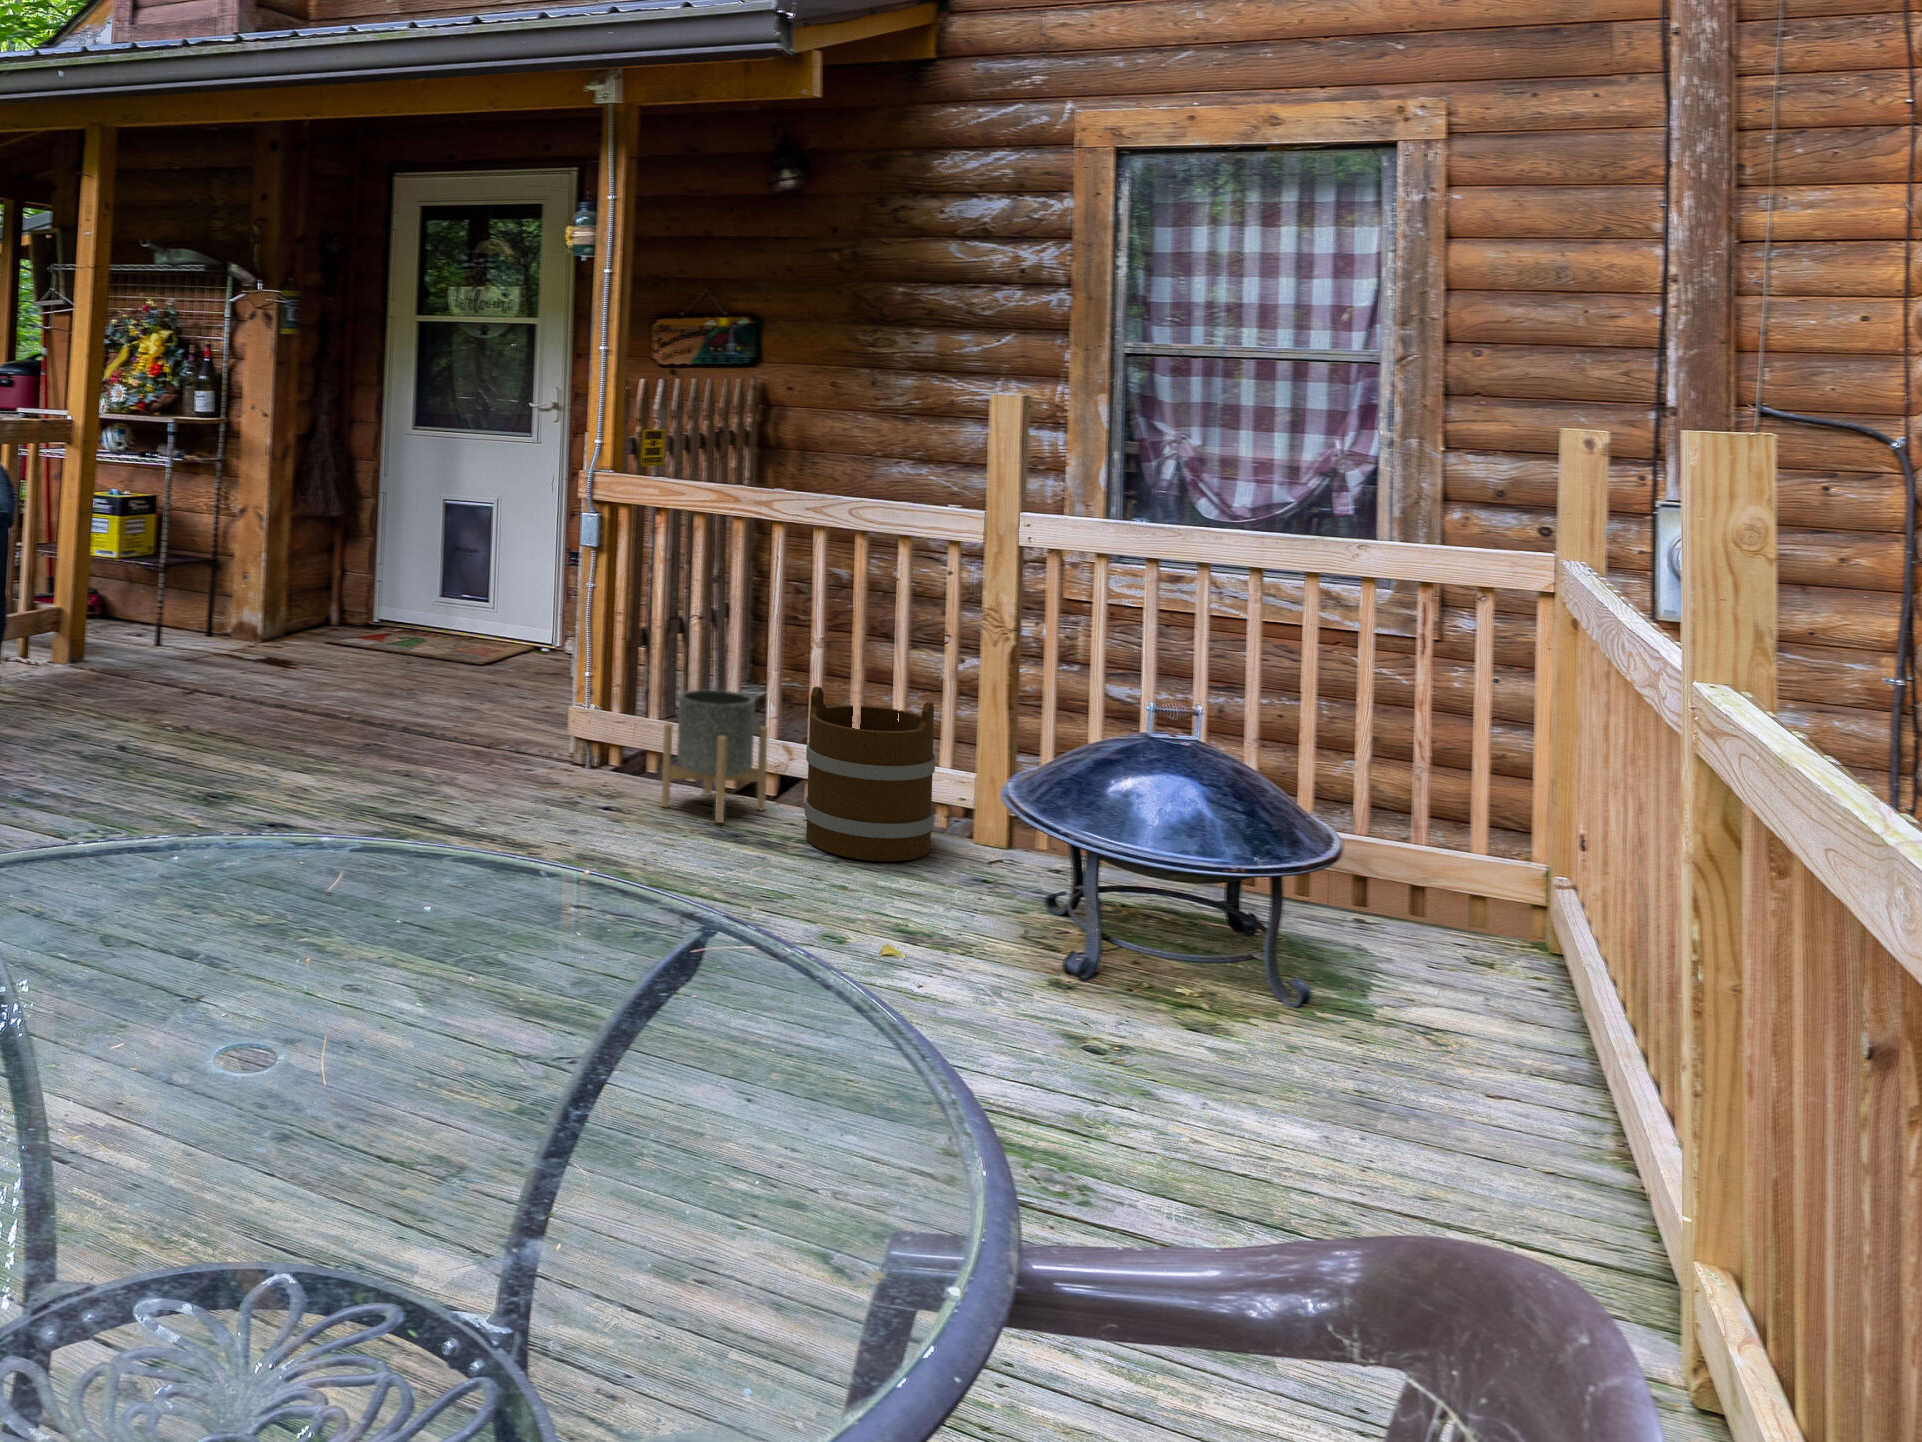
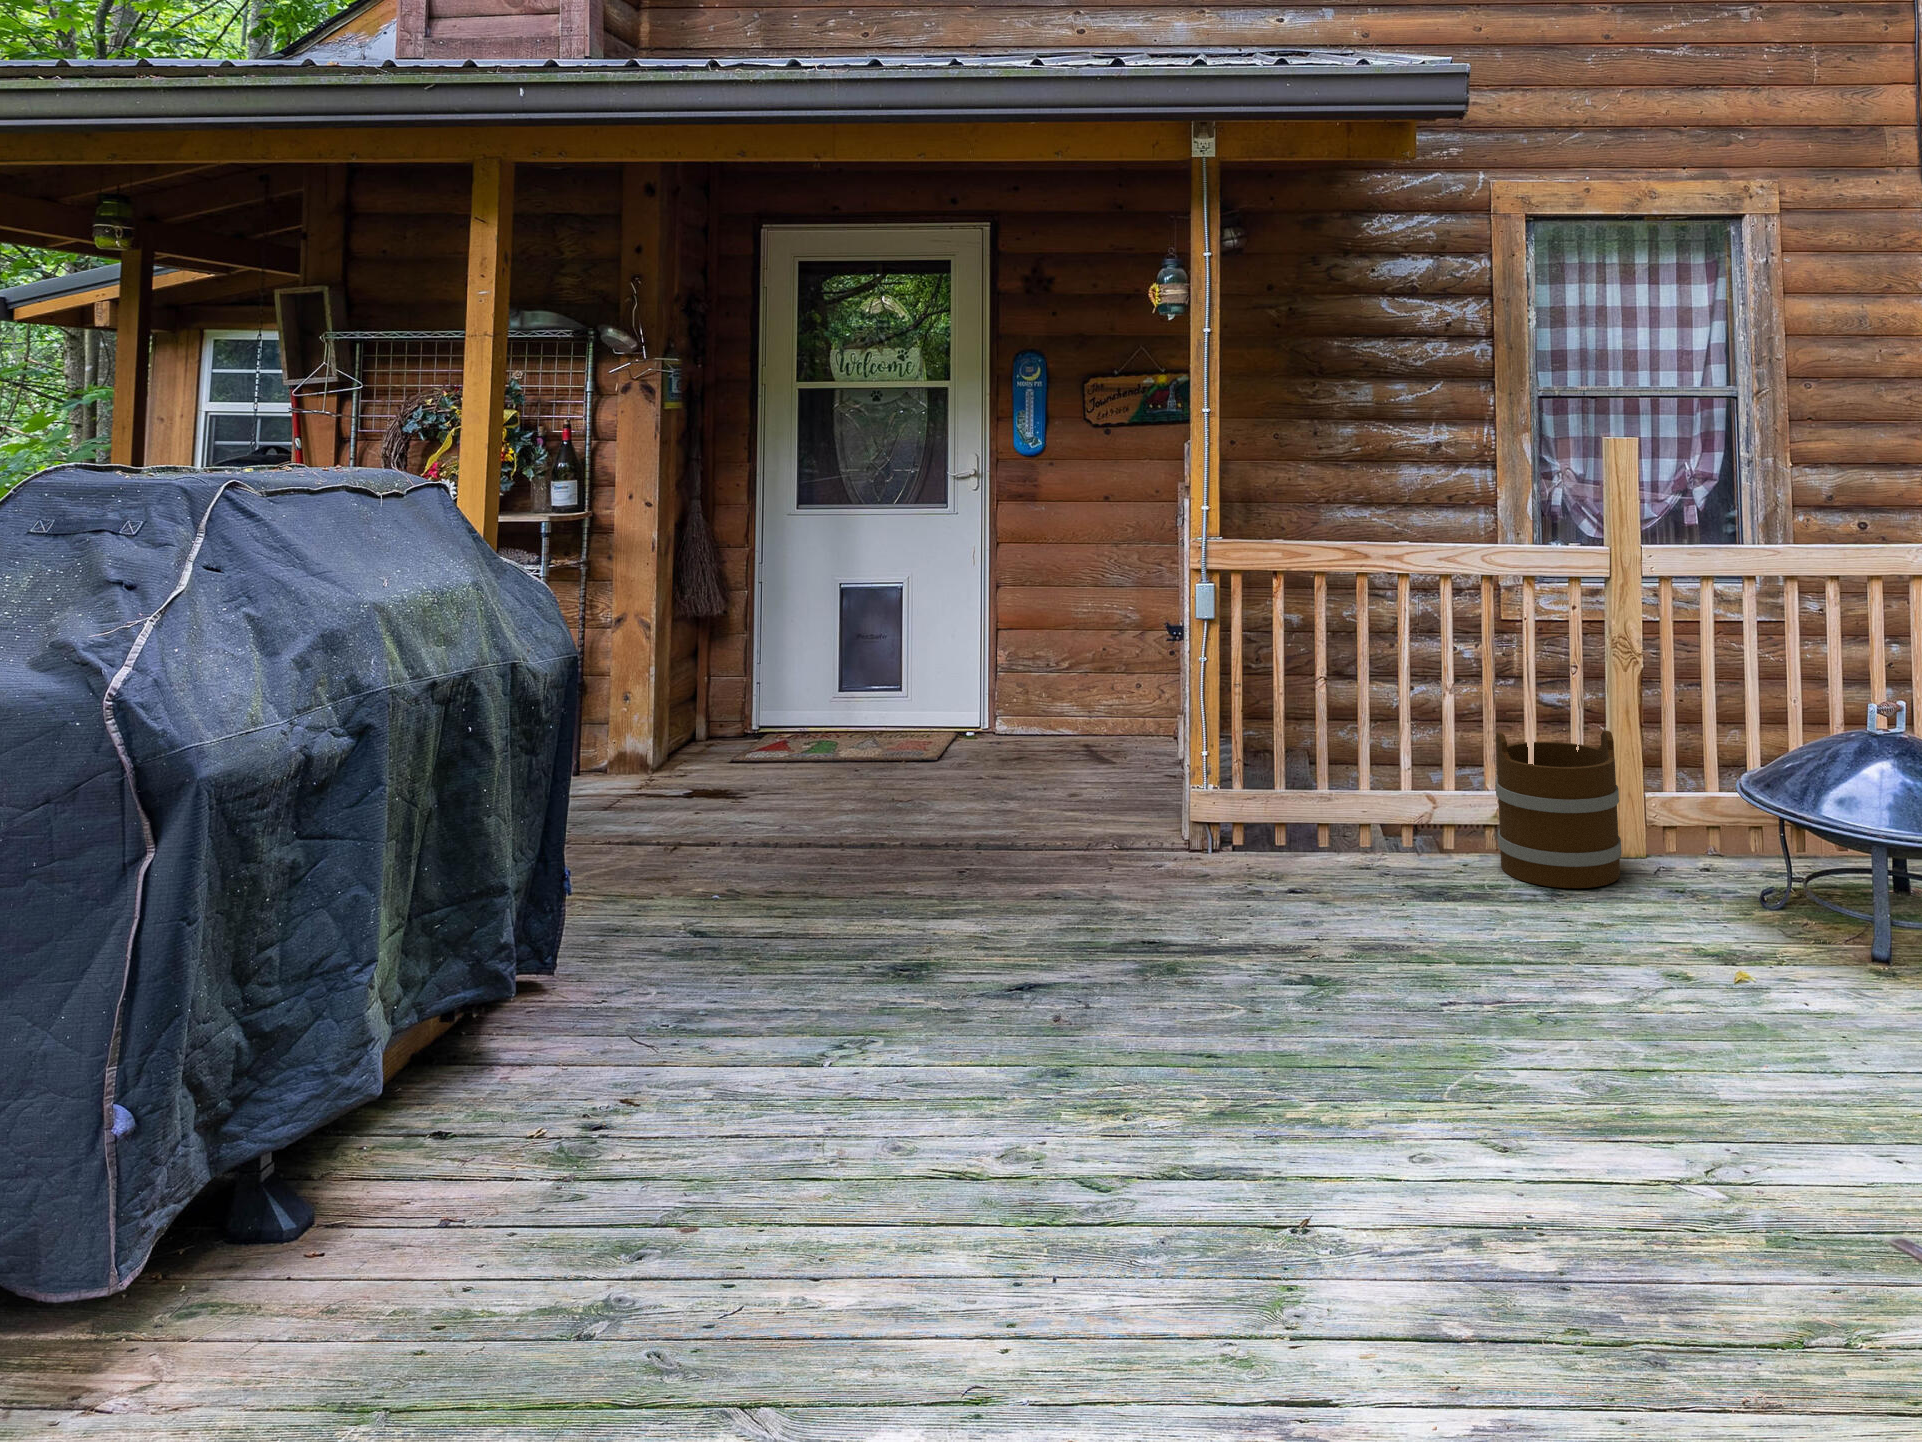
planter: present [661,690,768,823] -> none [1354,750,1436,881]

